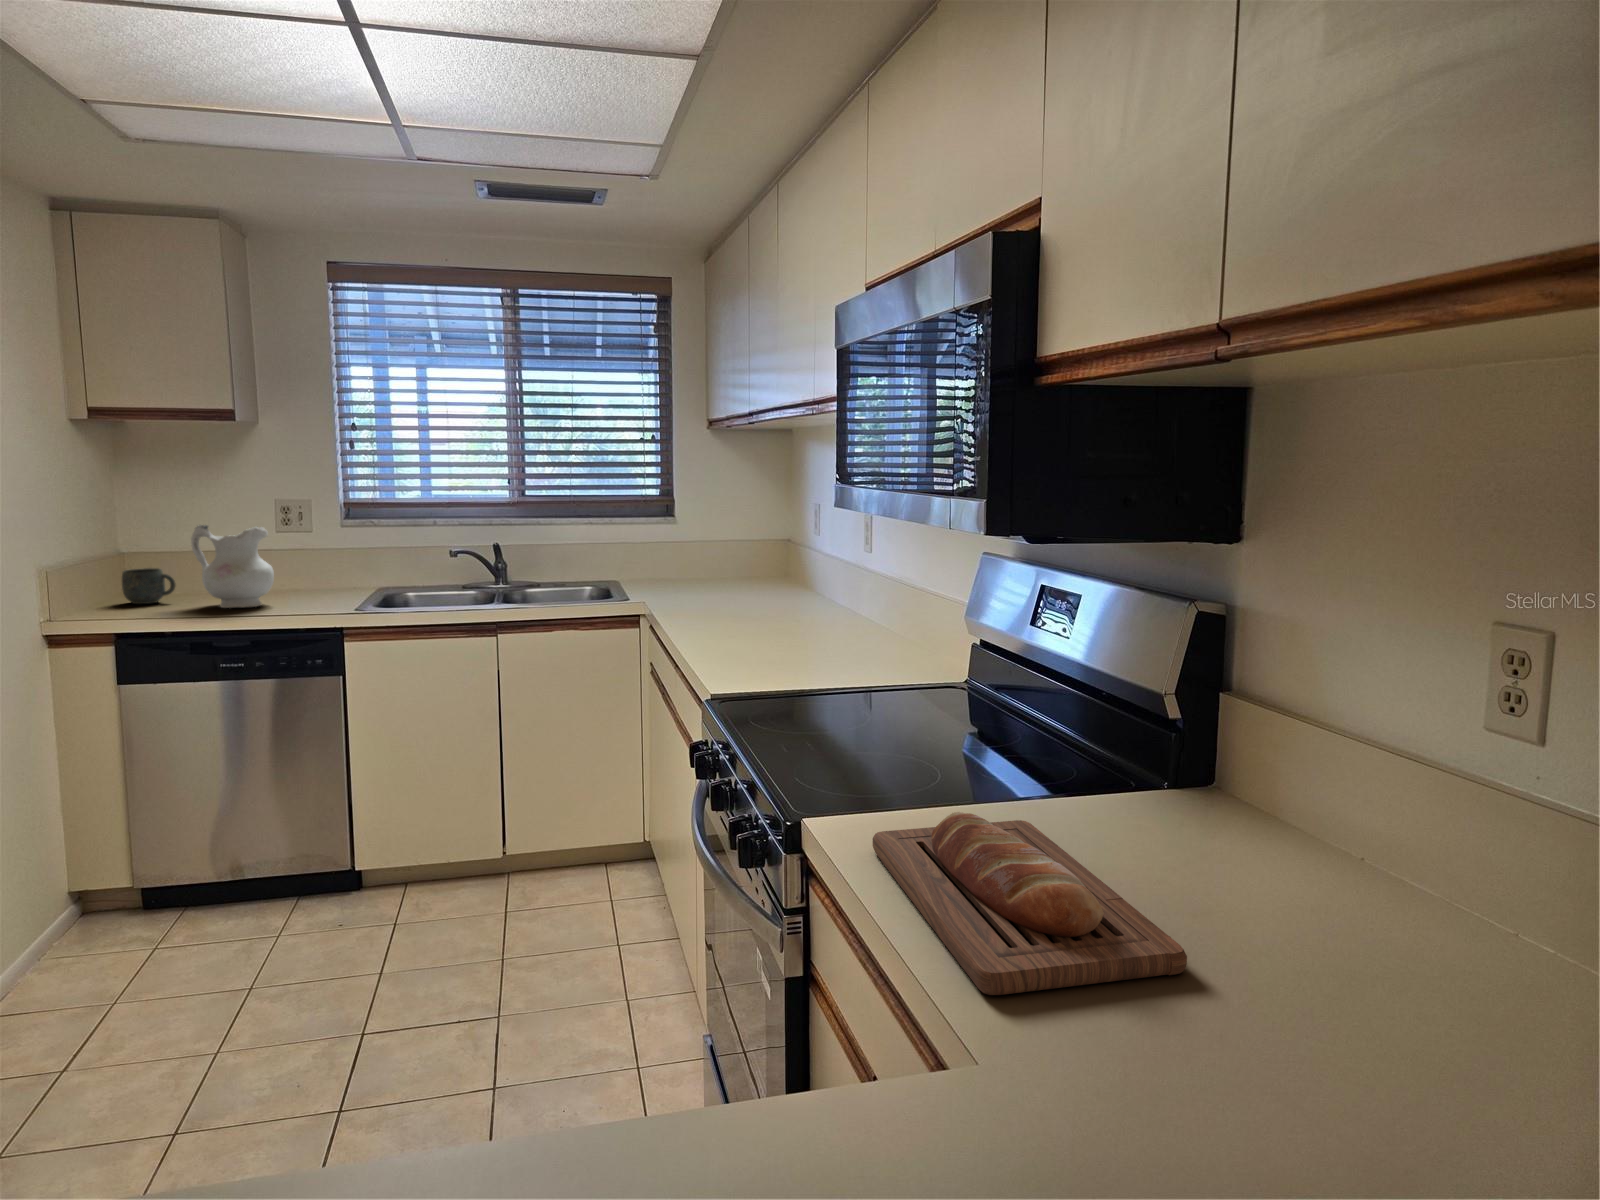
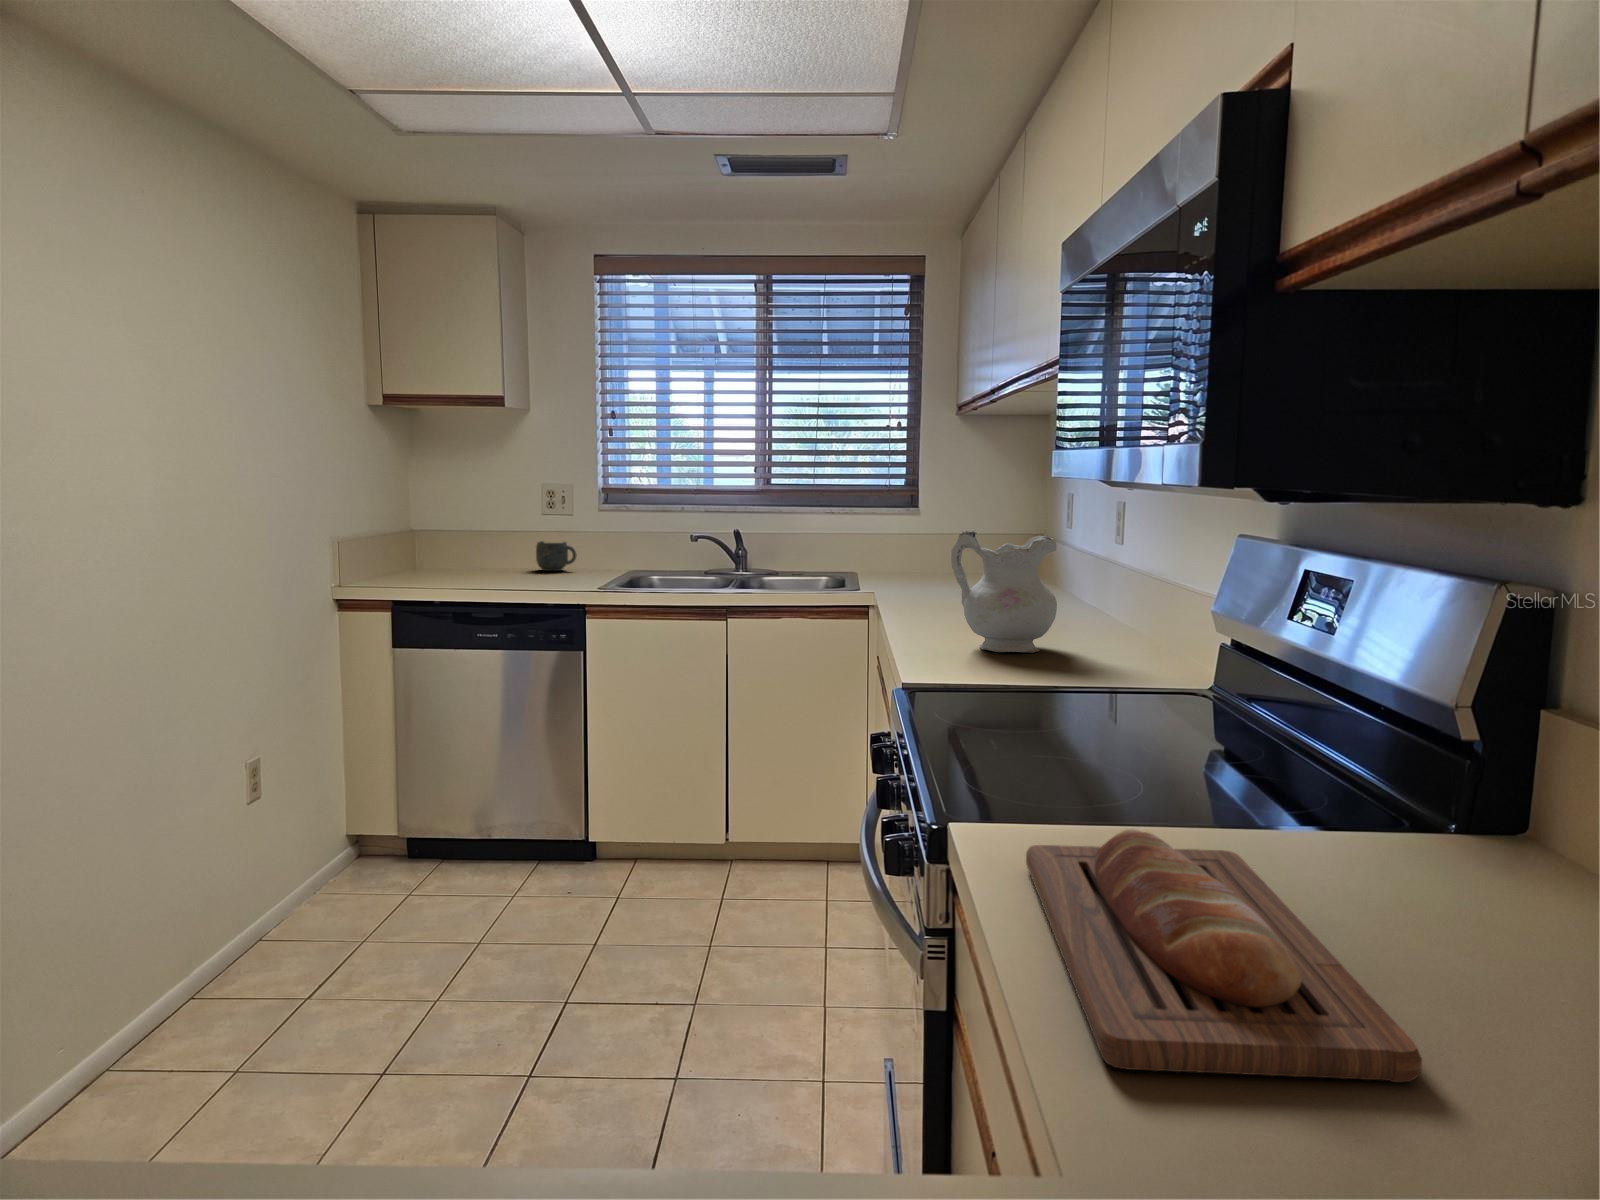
ceramic pitcher: present [191,525,274,608] -> present [951,531,1057,652]
mug: present [122,568,176,604] -> present [536,541,577,571]

